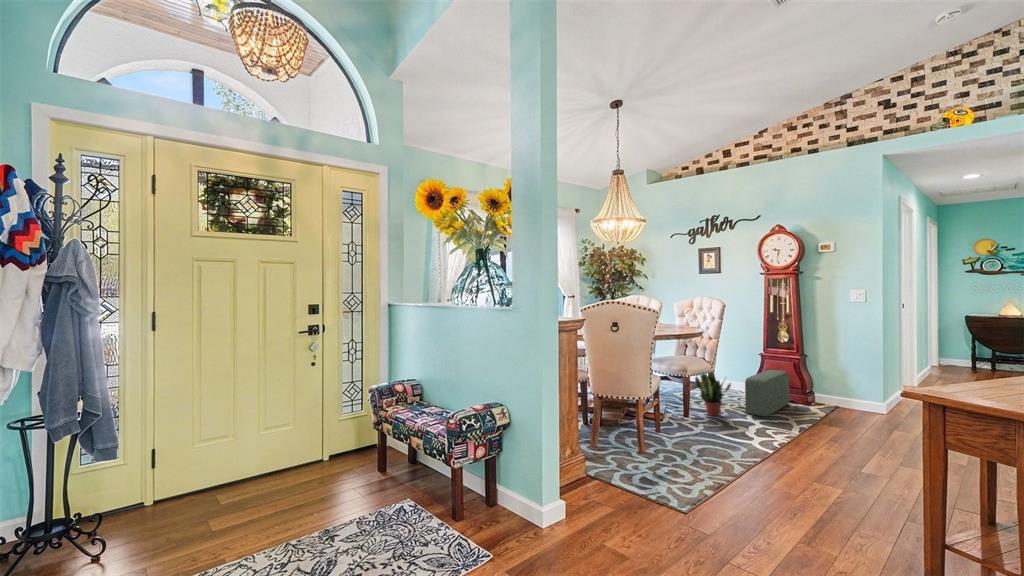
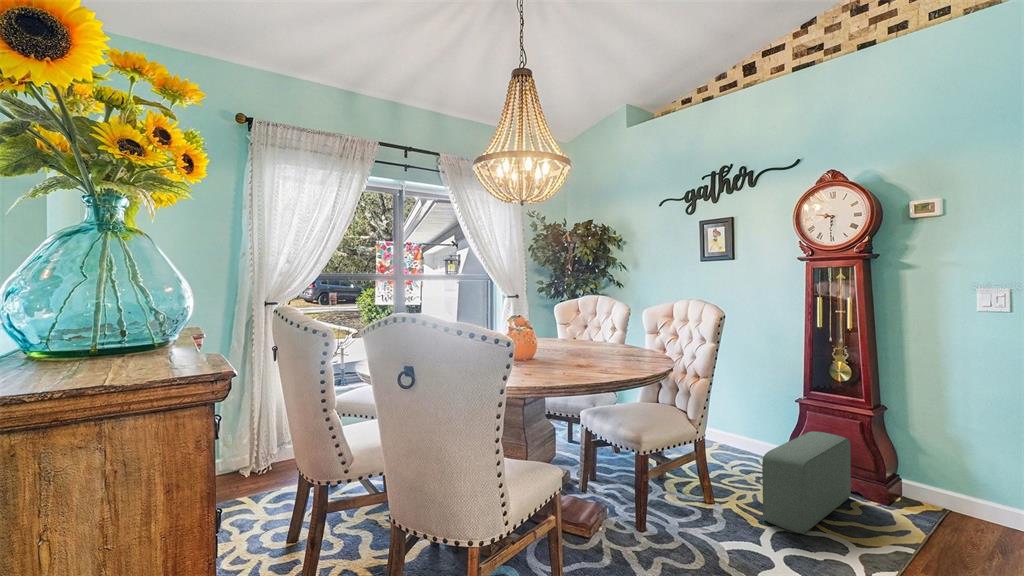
potted plant: present [695,373,731,416] -> none [667,424,733,526]

